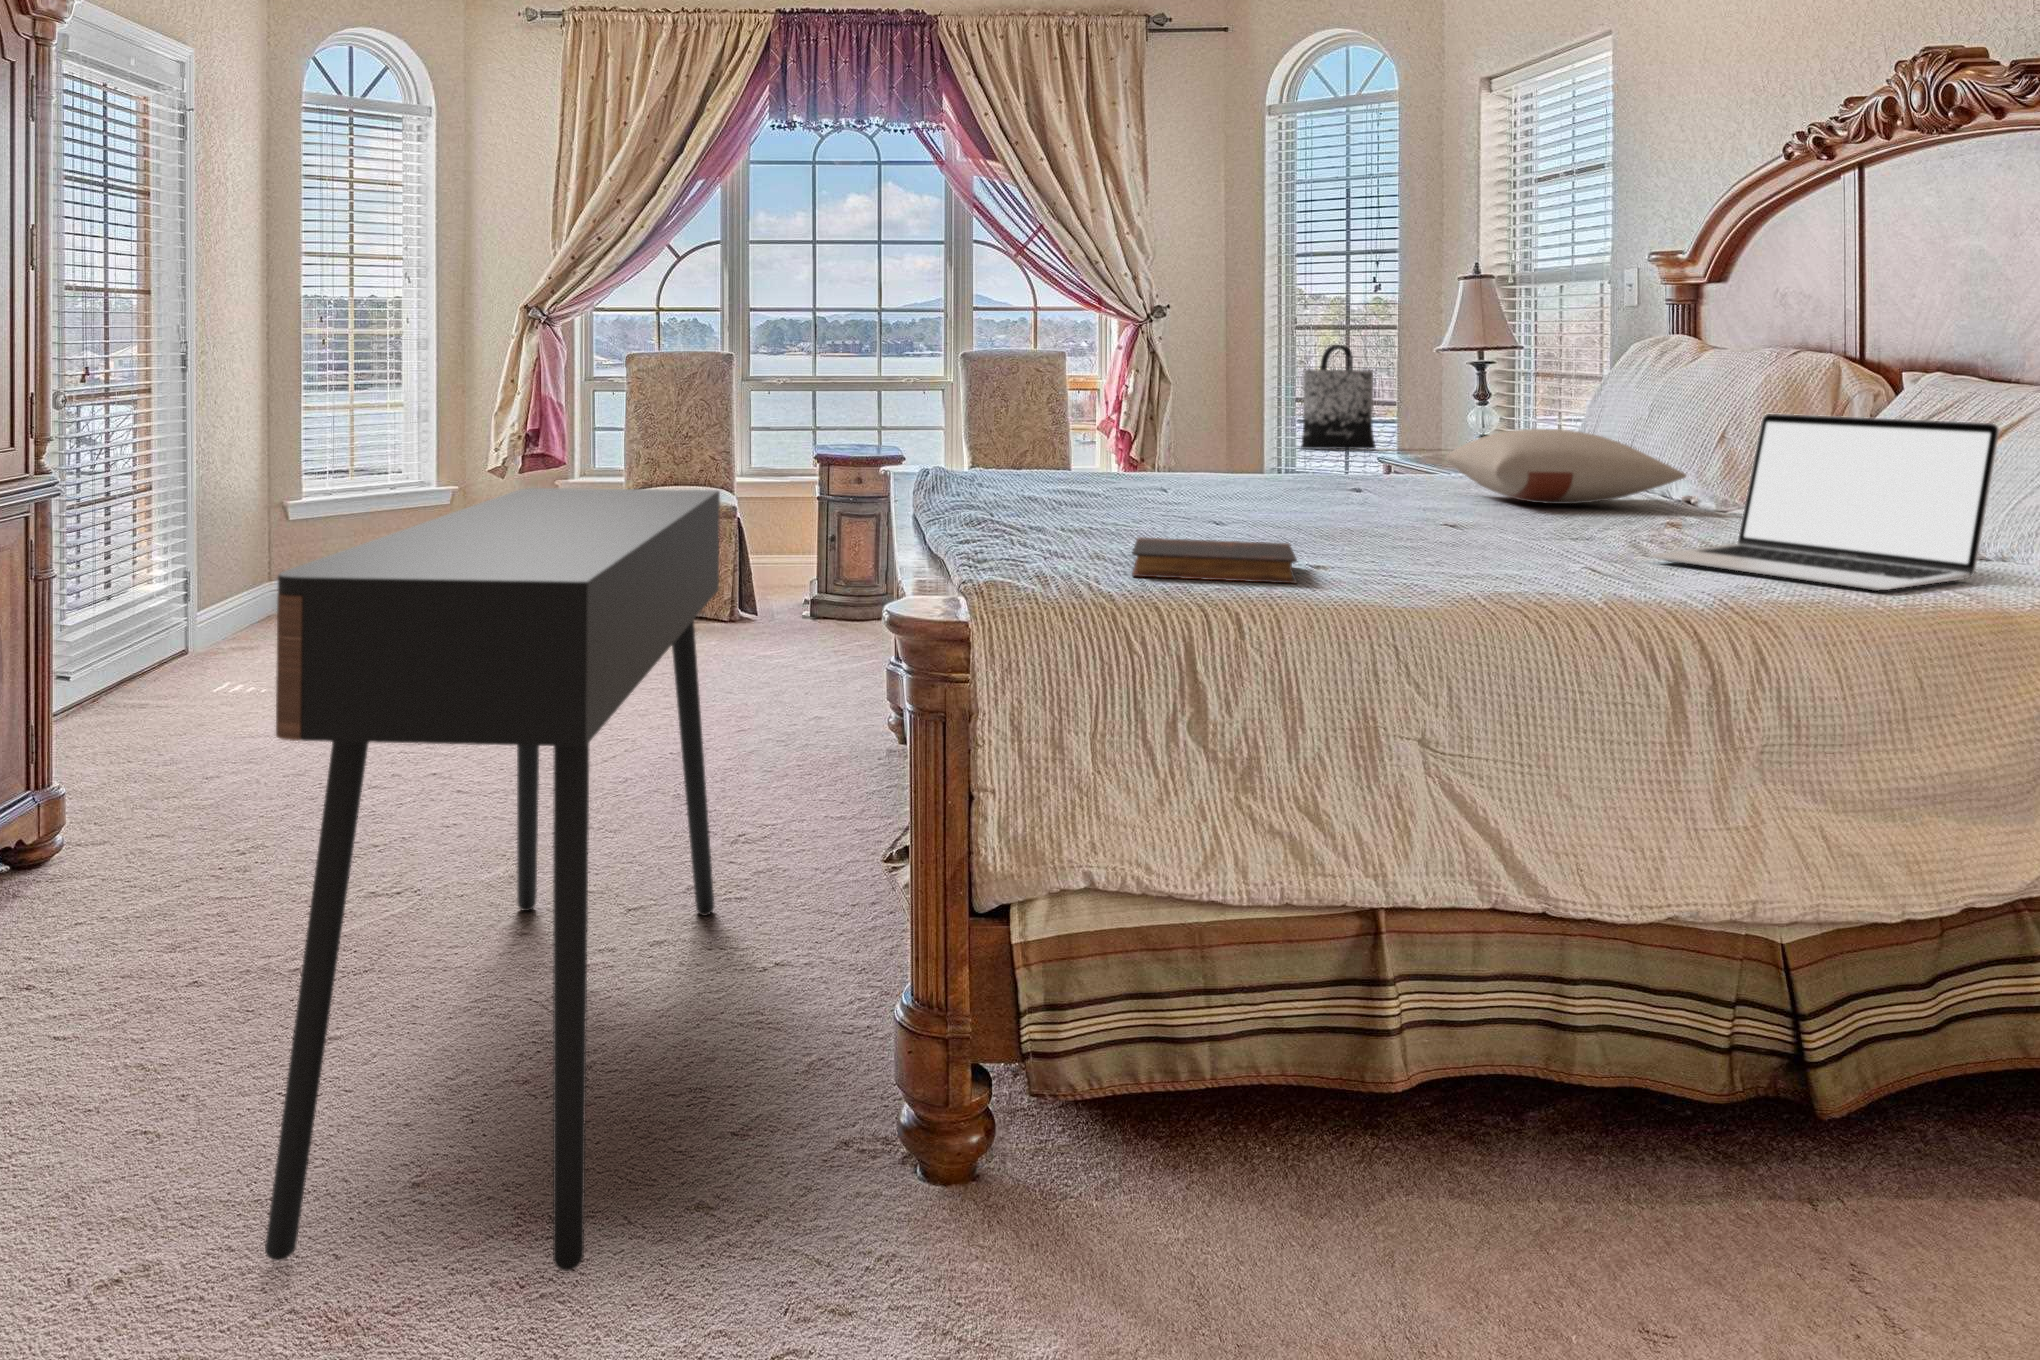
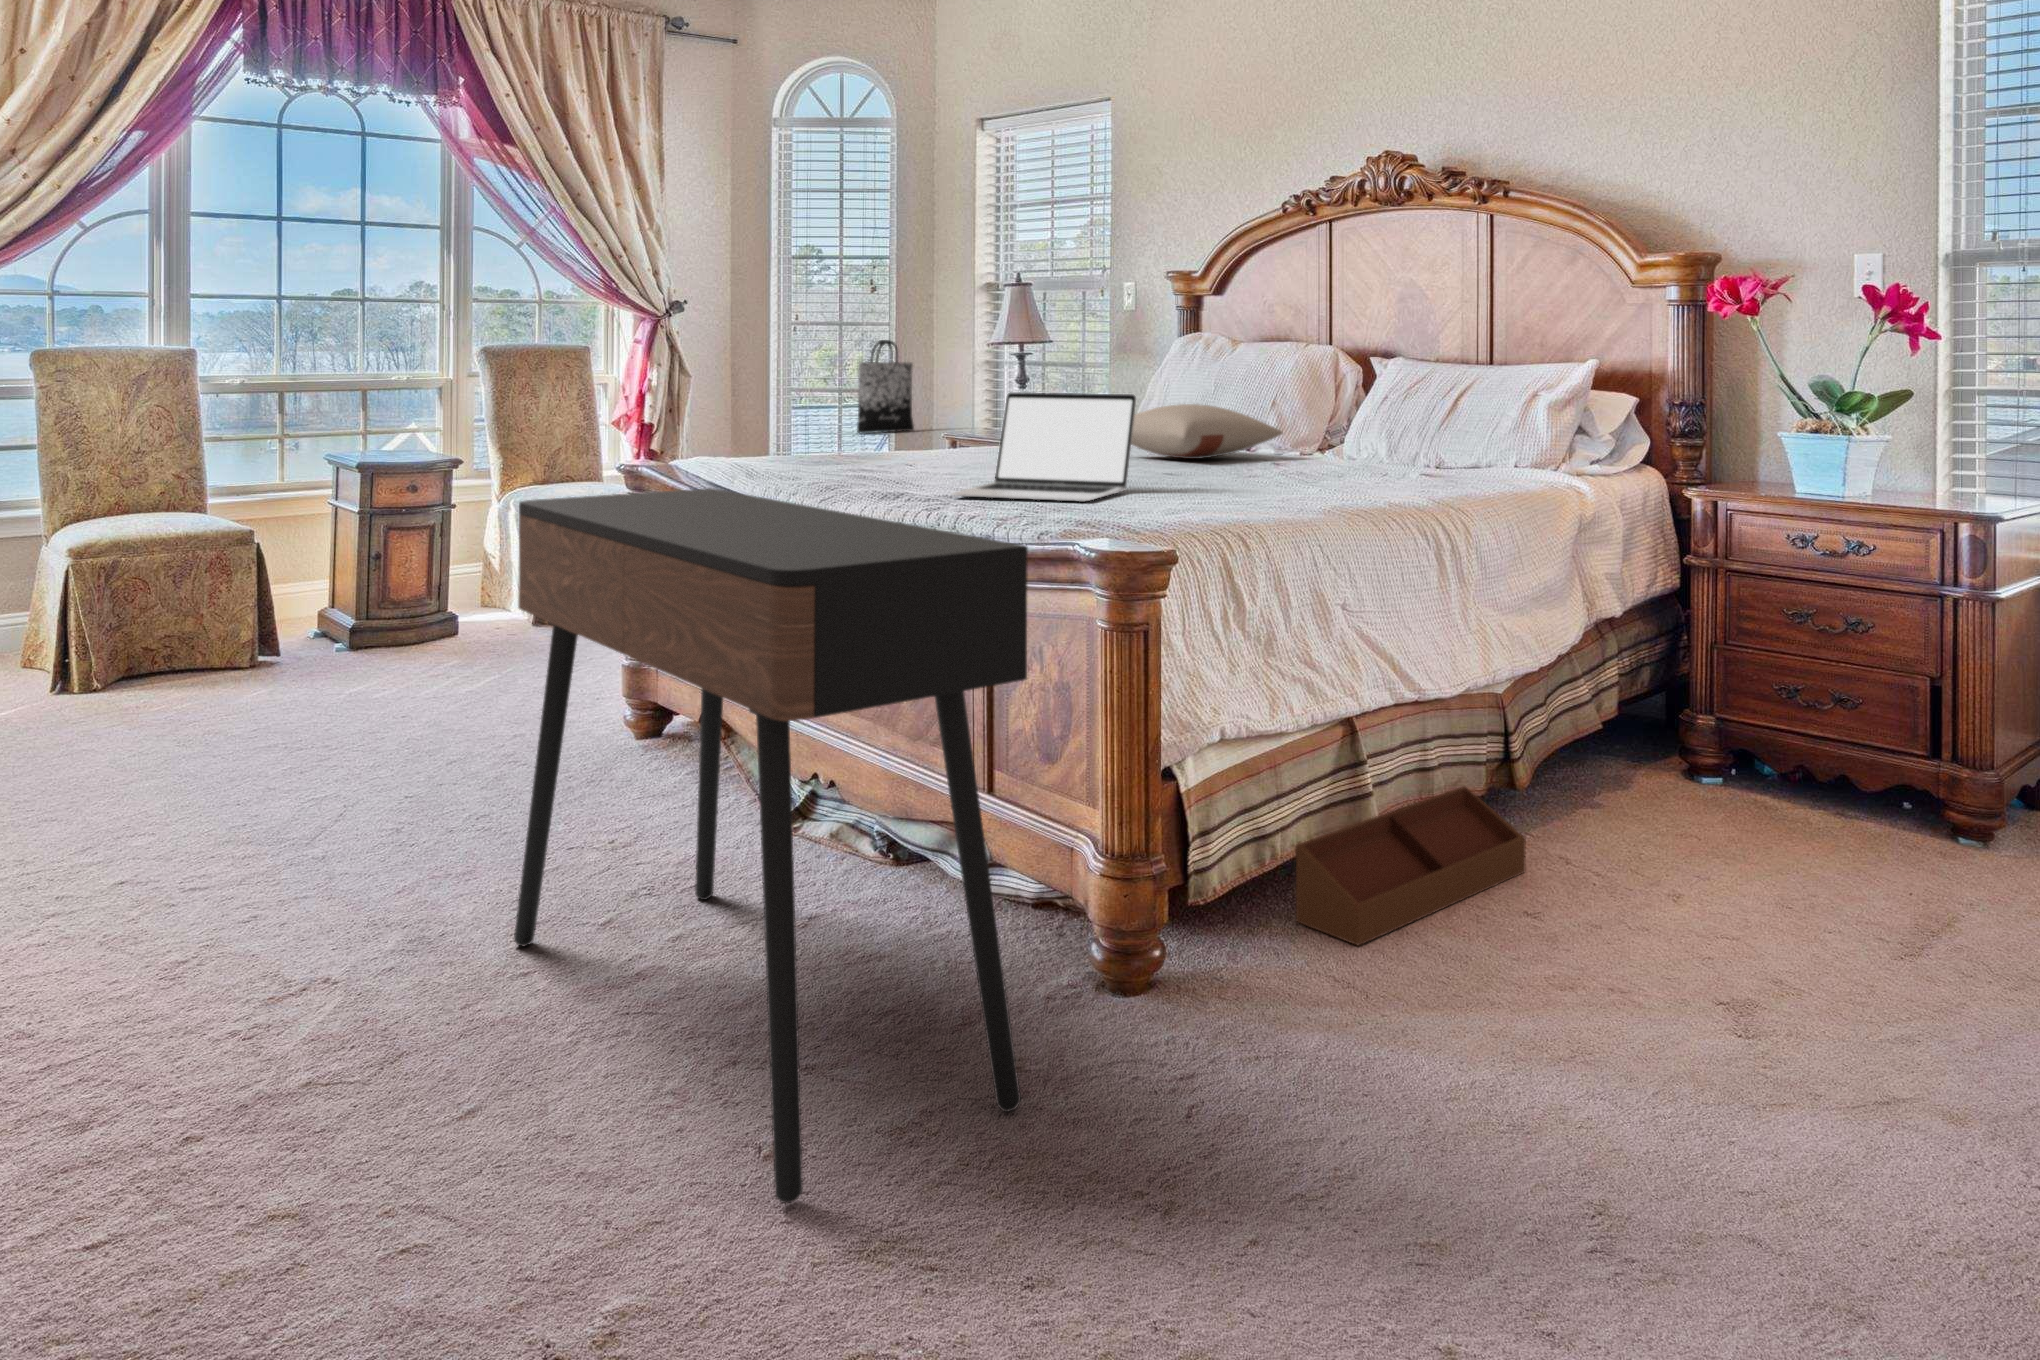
laptop: present [1651,414,1999,591] -> present [952,392,1136,502]
book: present [1132,538,1297,583] -> none [1138,488,1278,518]
storage bin: none [1223,1074,1722,1267] -> present [1295,786,1526,945]

